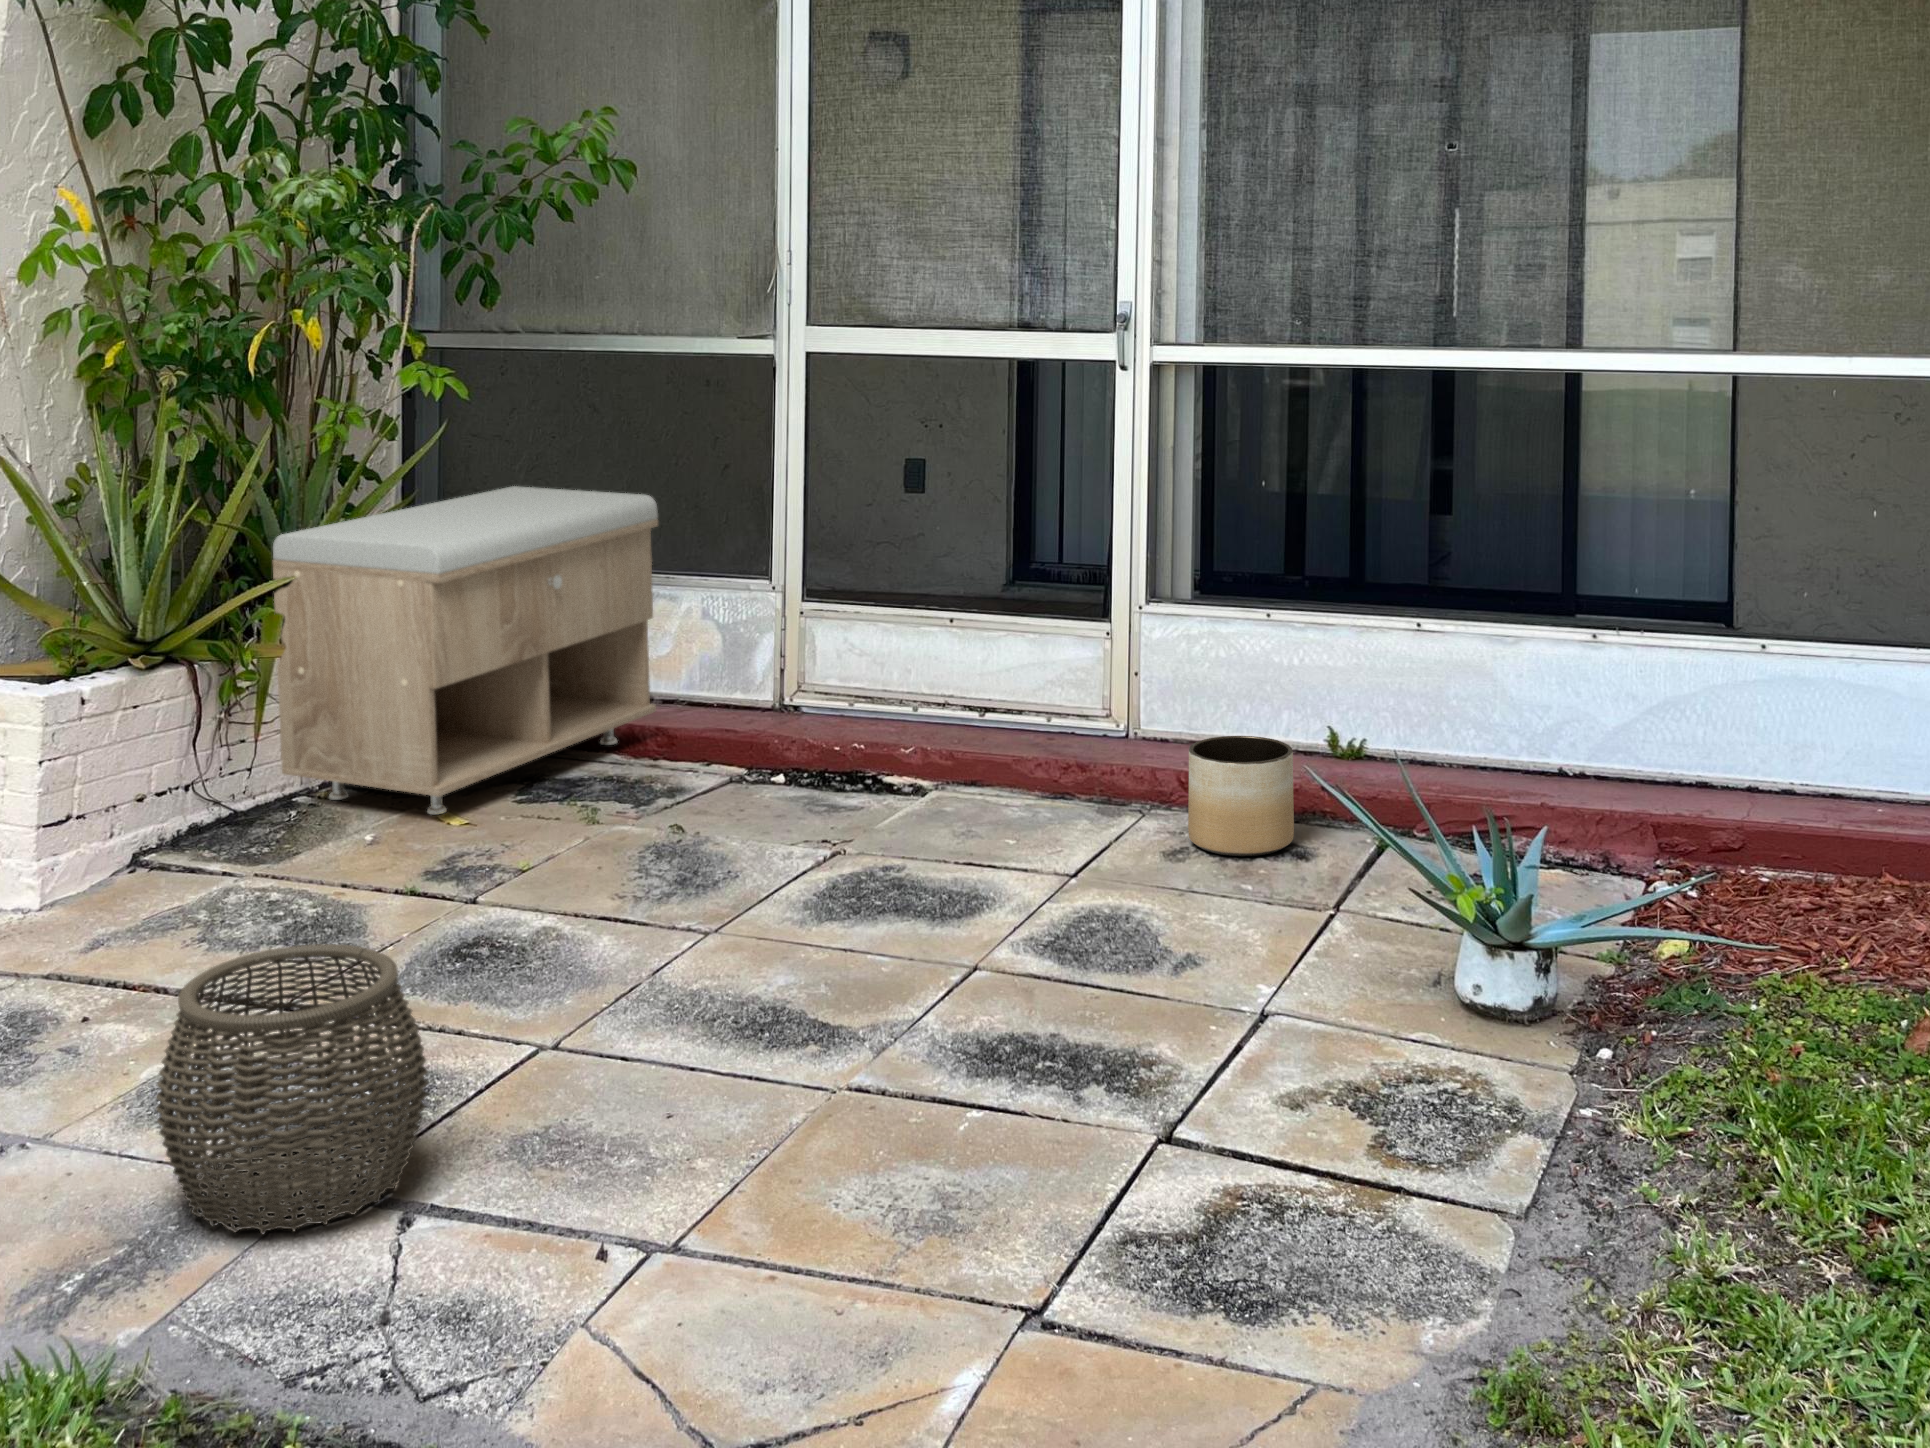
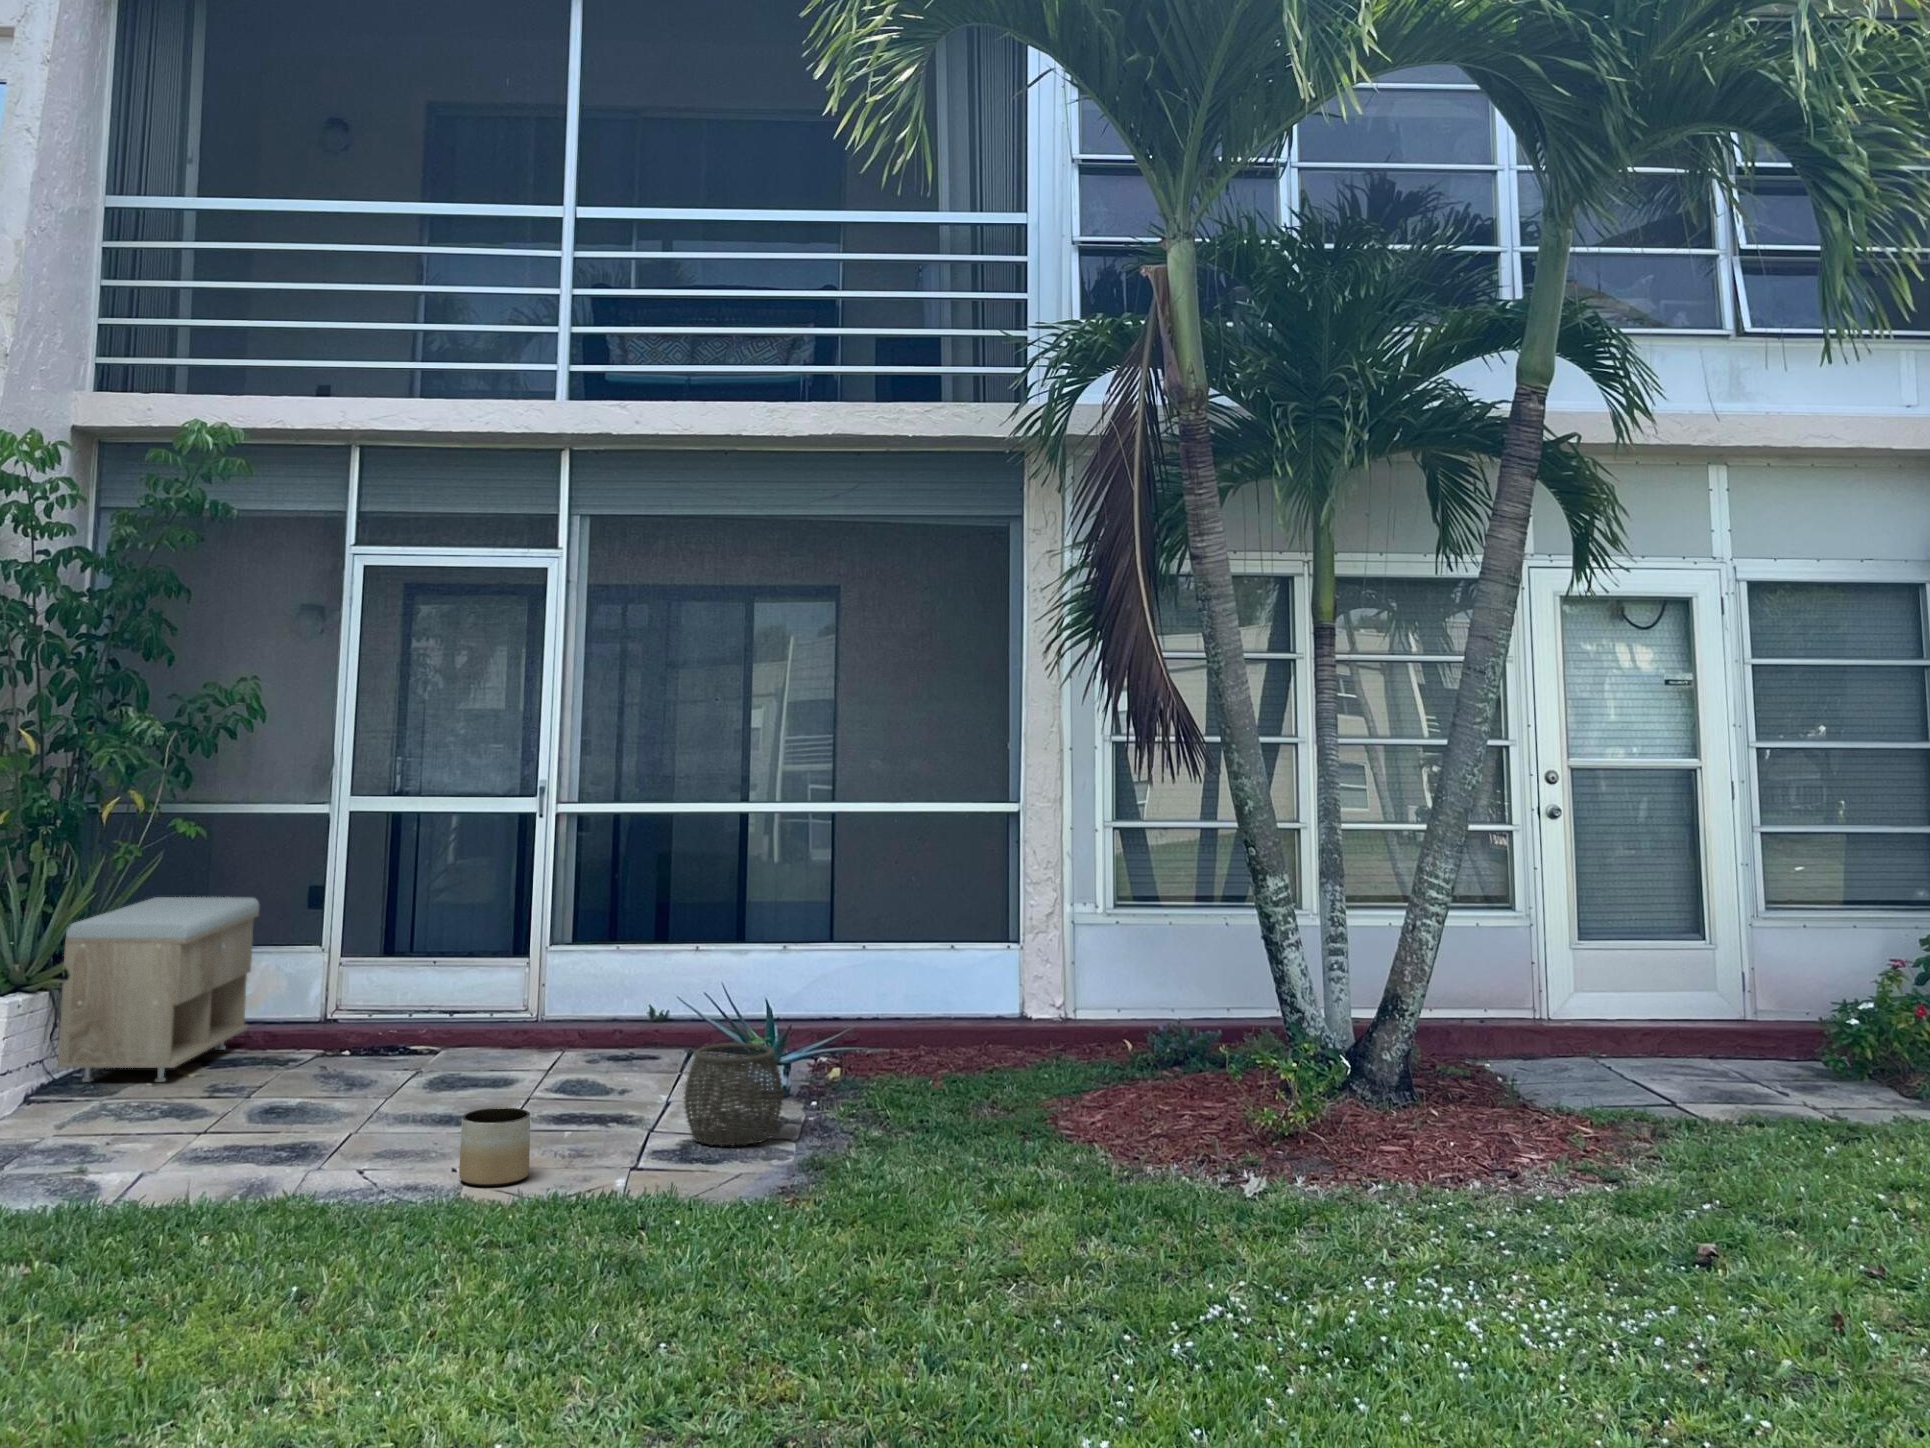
planter: present [1188,736,1294,856] -> present [459,1108,530,1186]
woven basket: present [156,944,428,1234] -> present [684,1043,783,1146]

